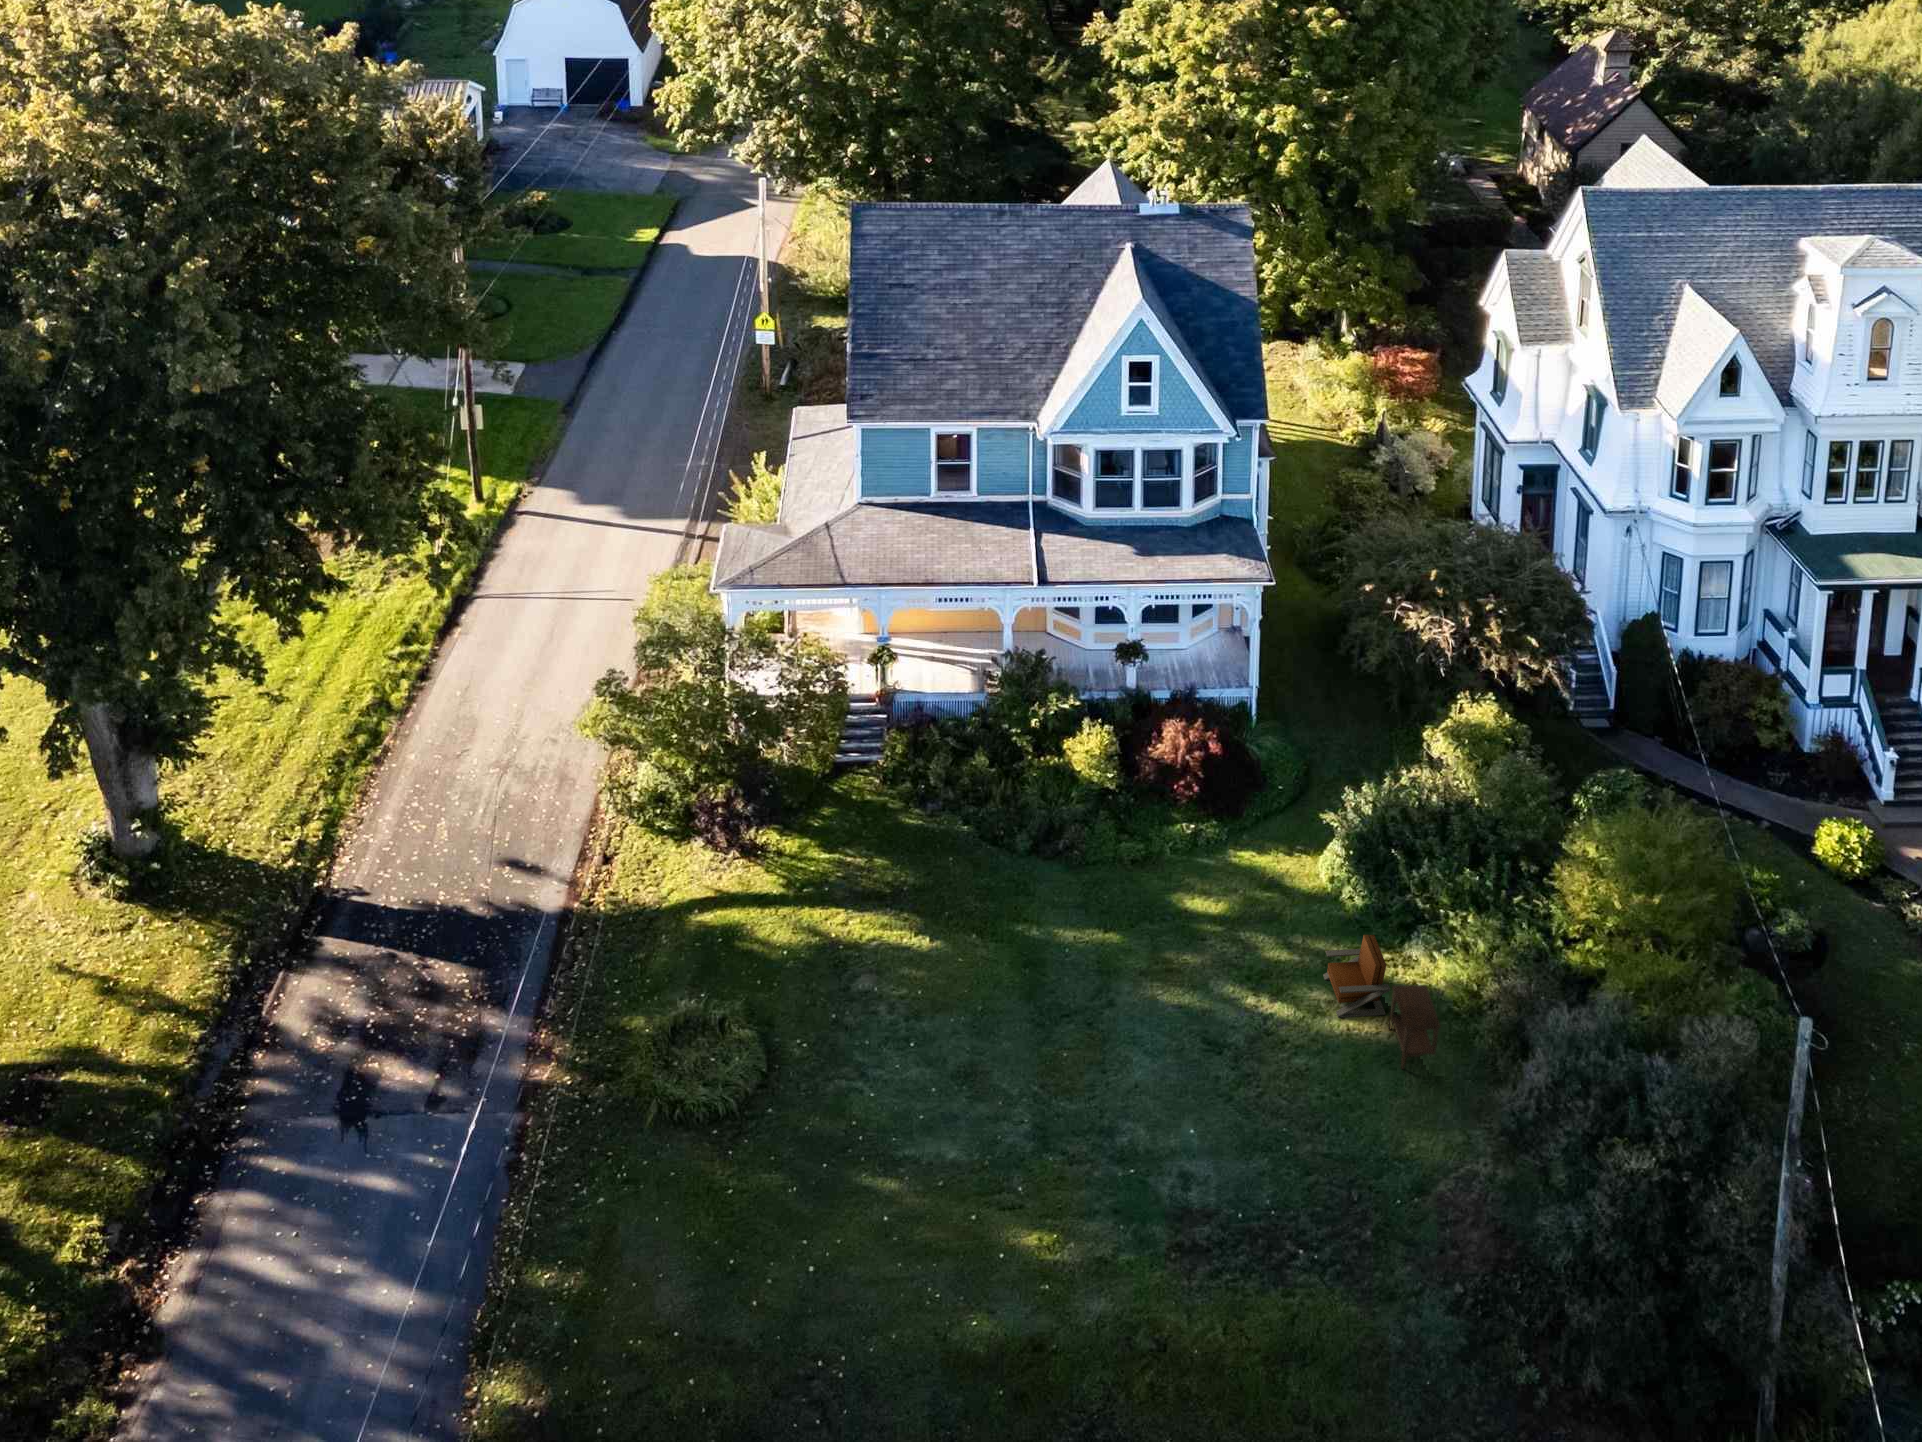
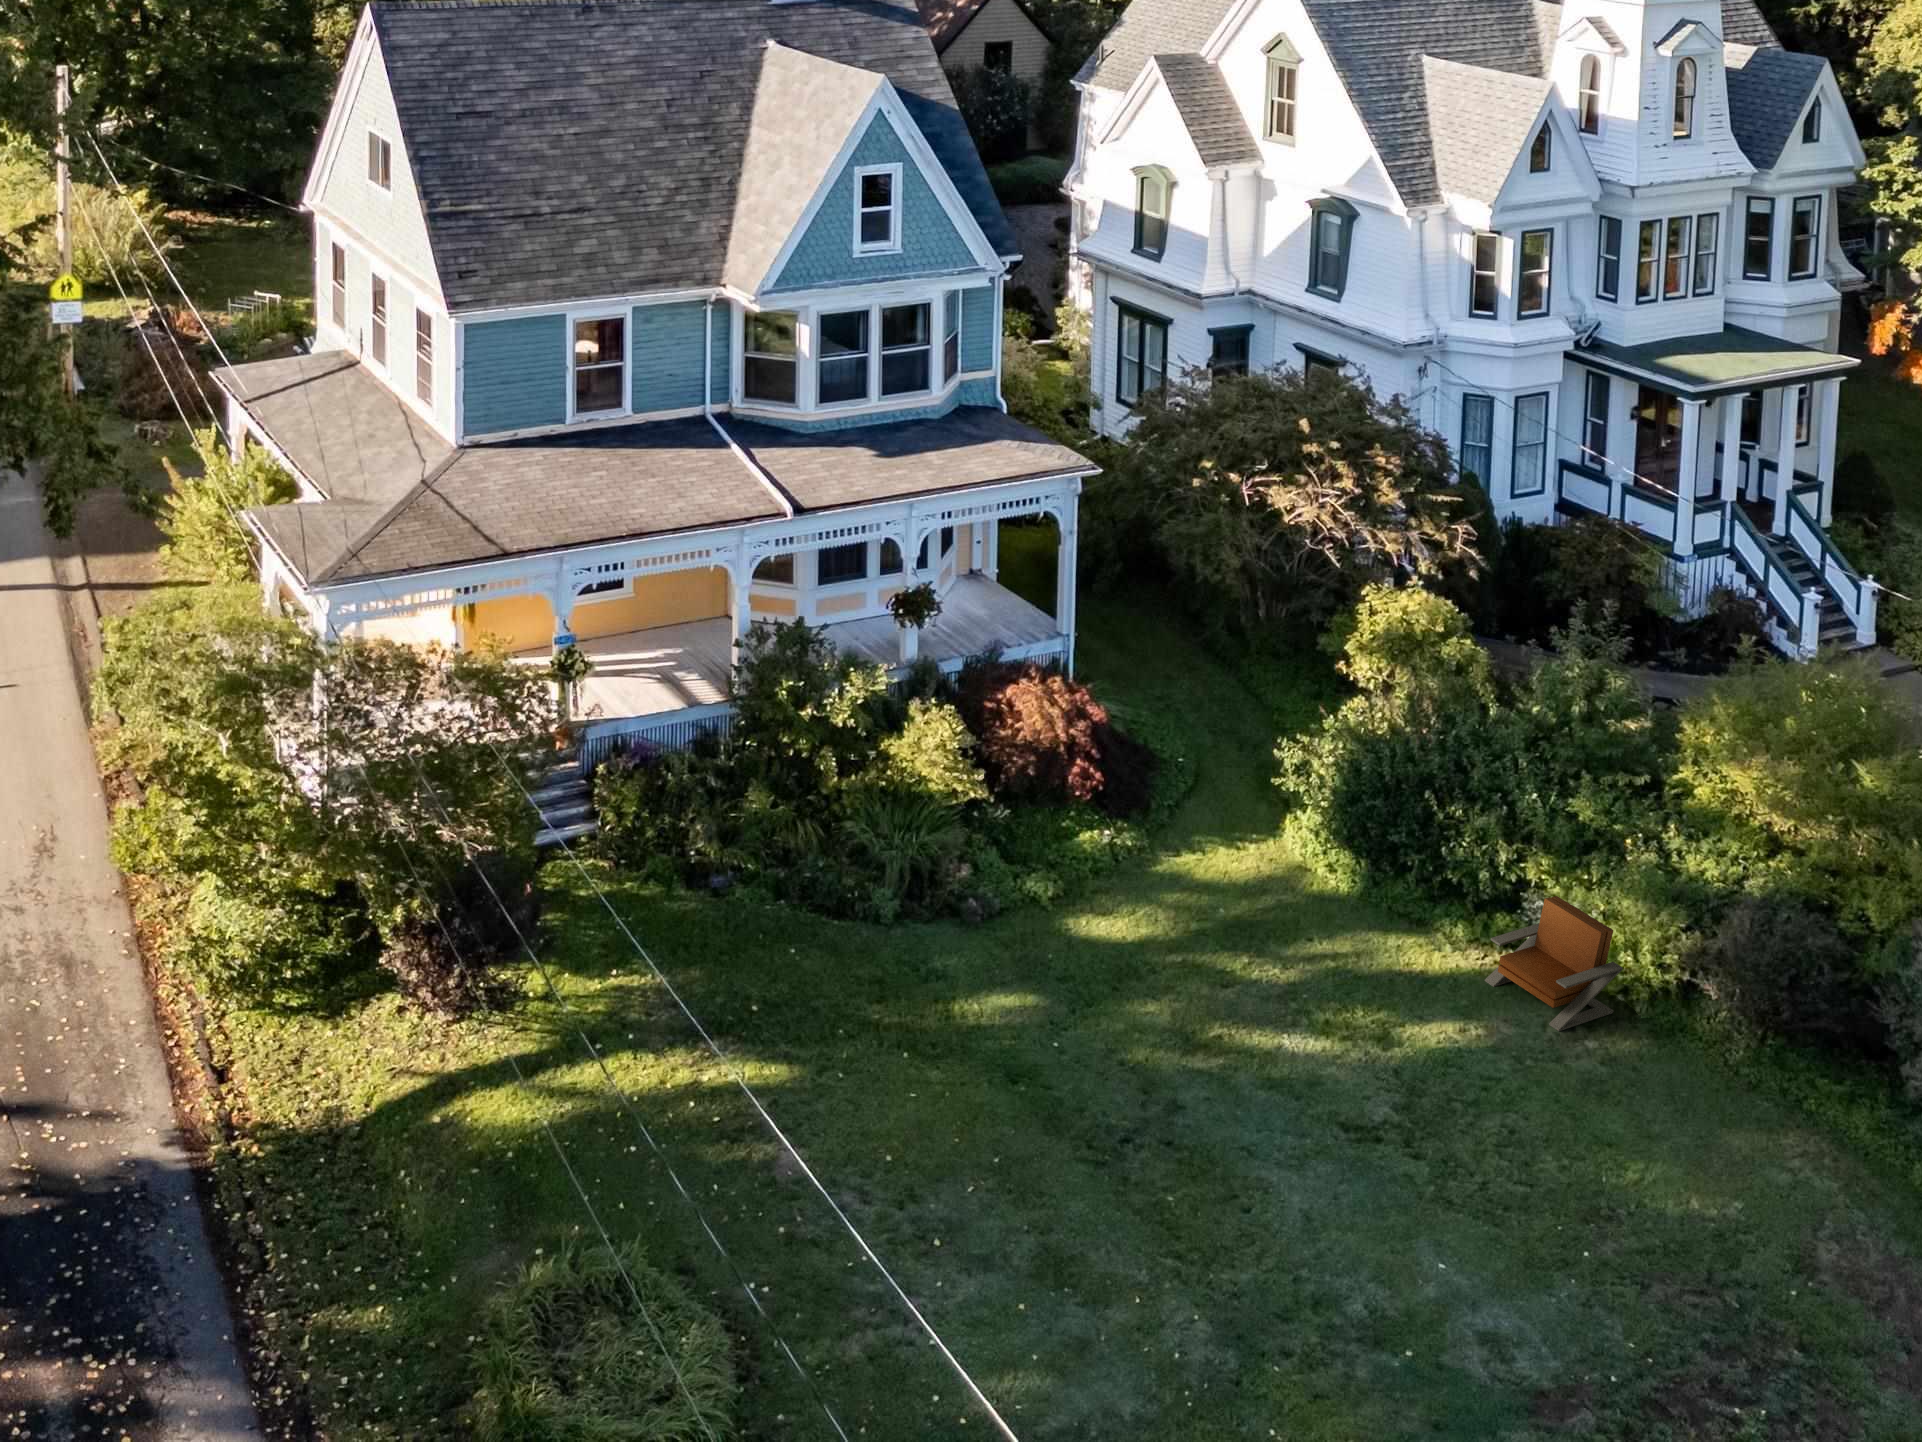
side table: present [1389,985,1441,1069] -> none [1633,945,1759,1079]

